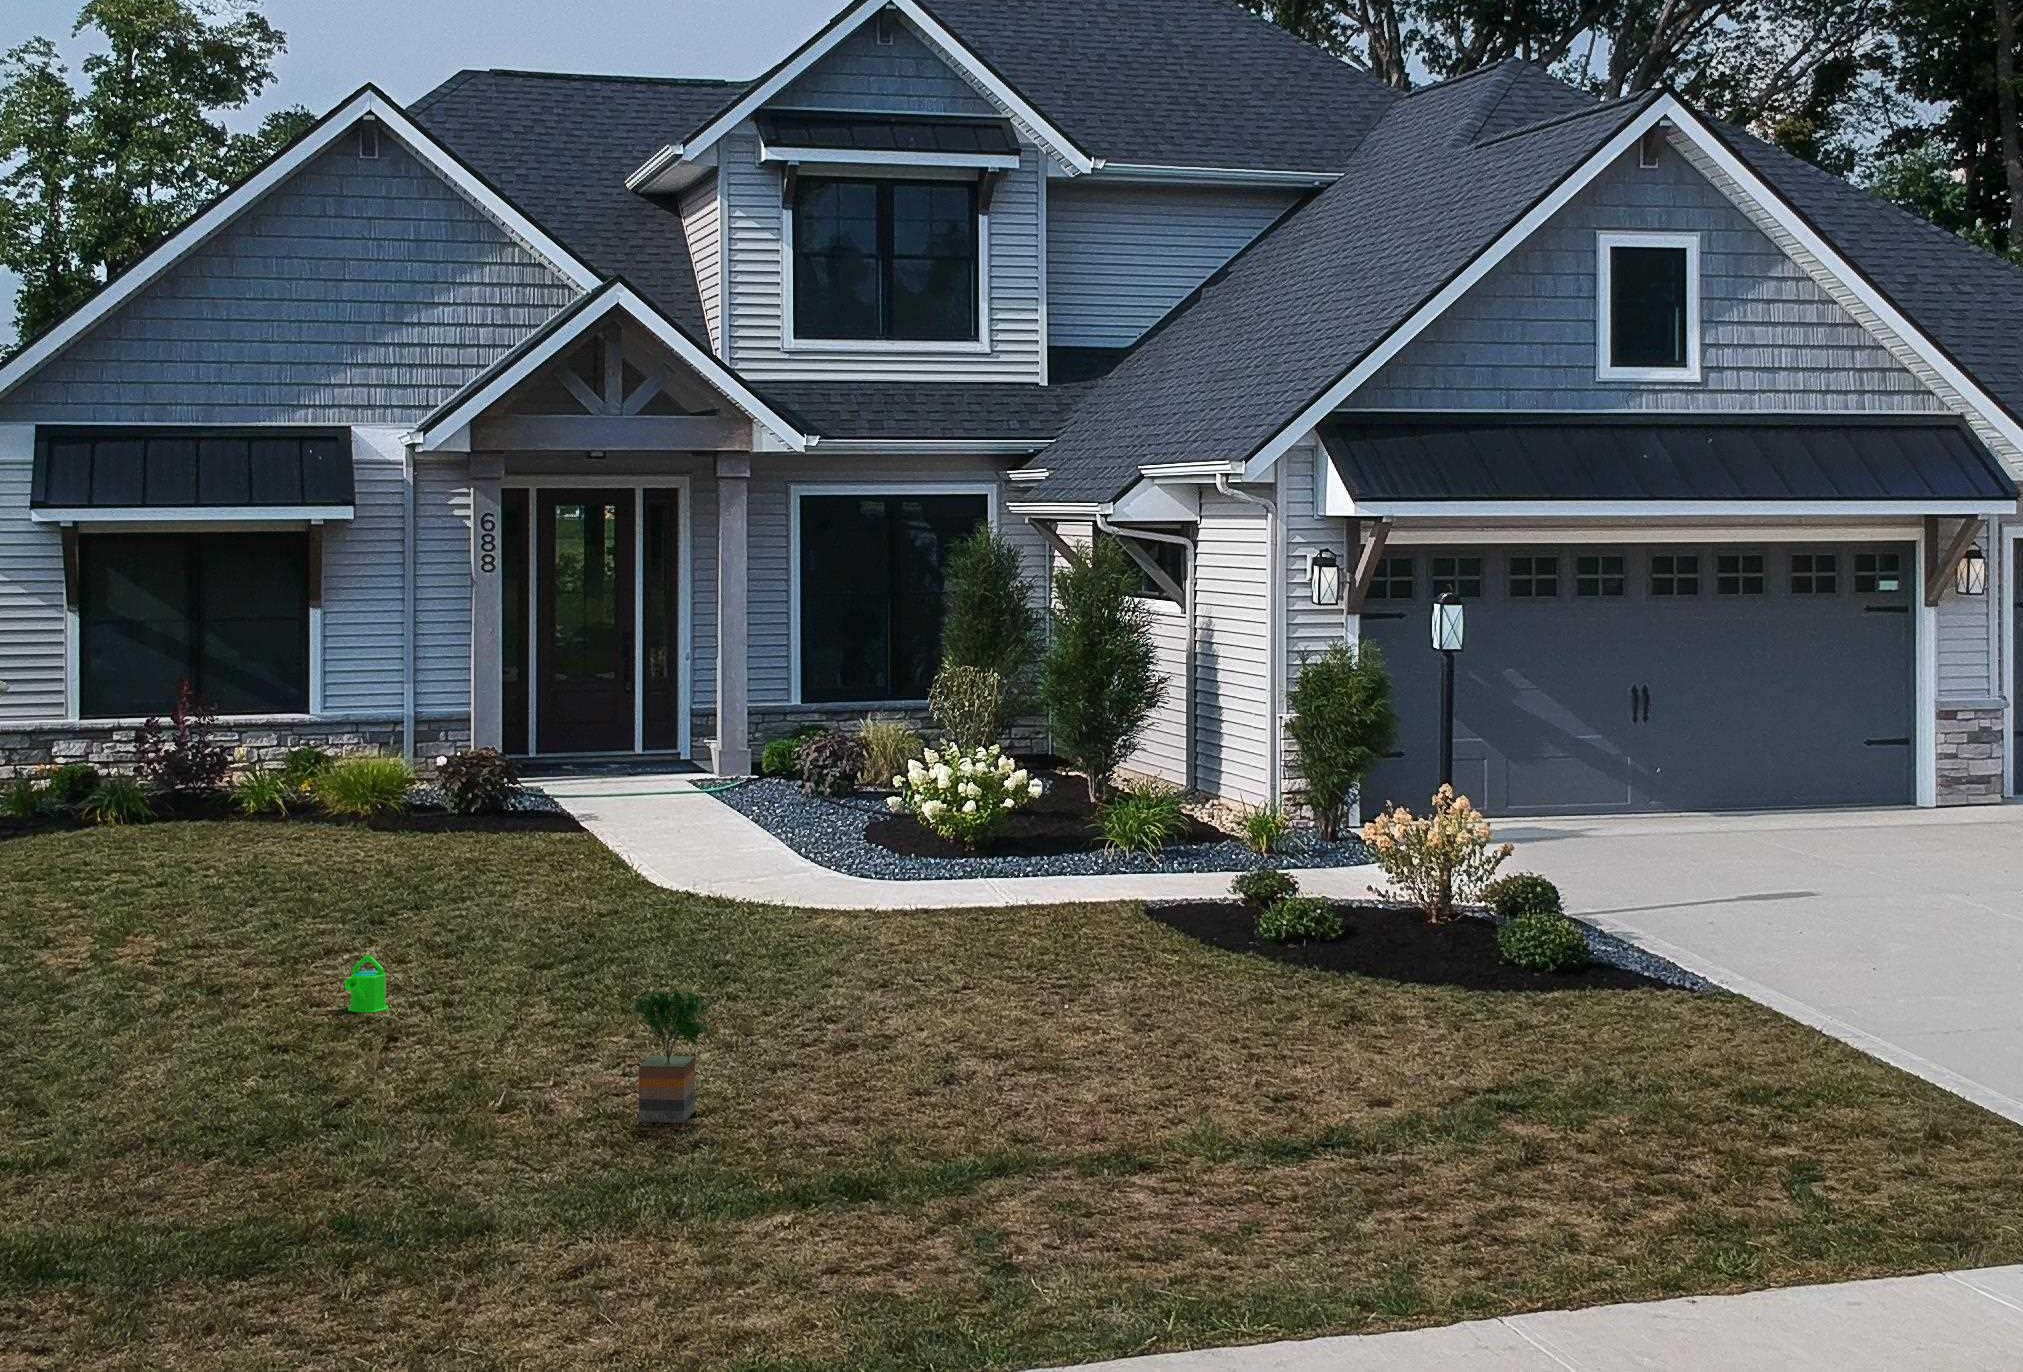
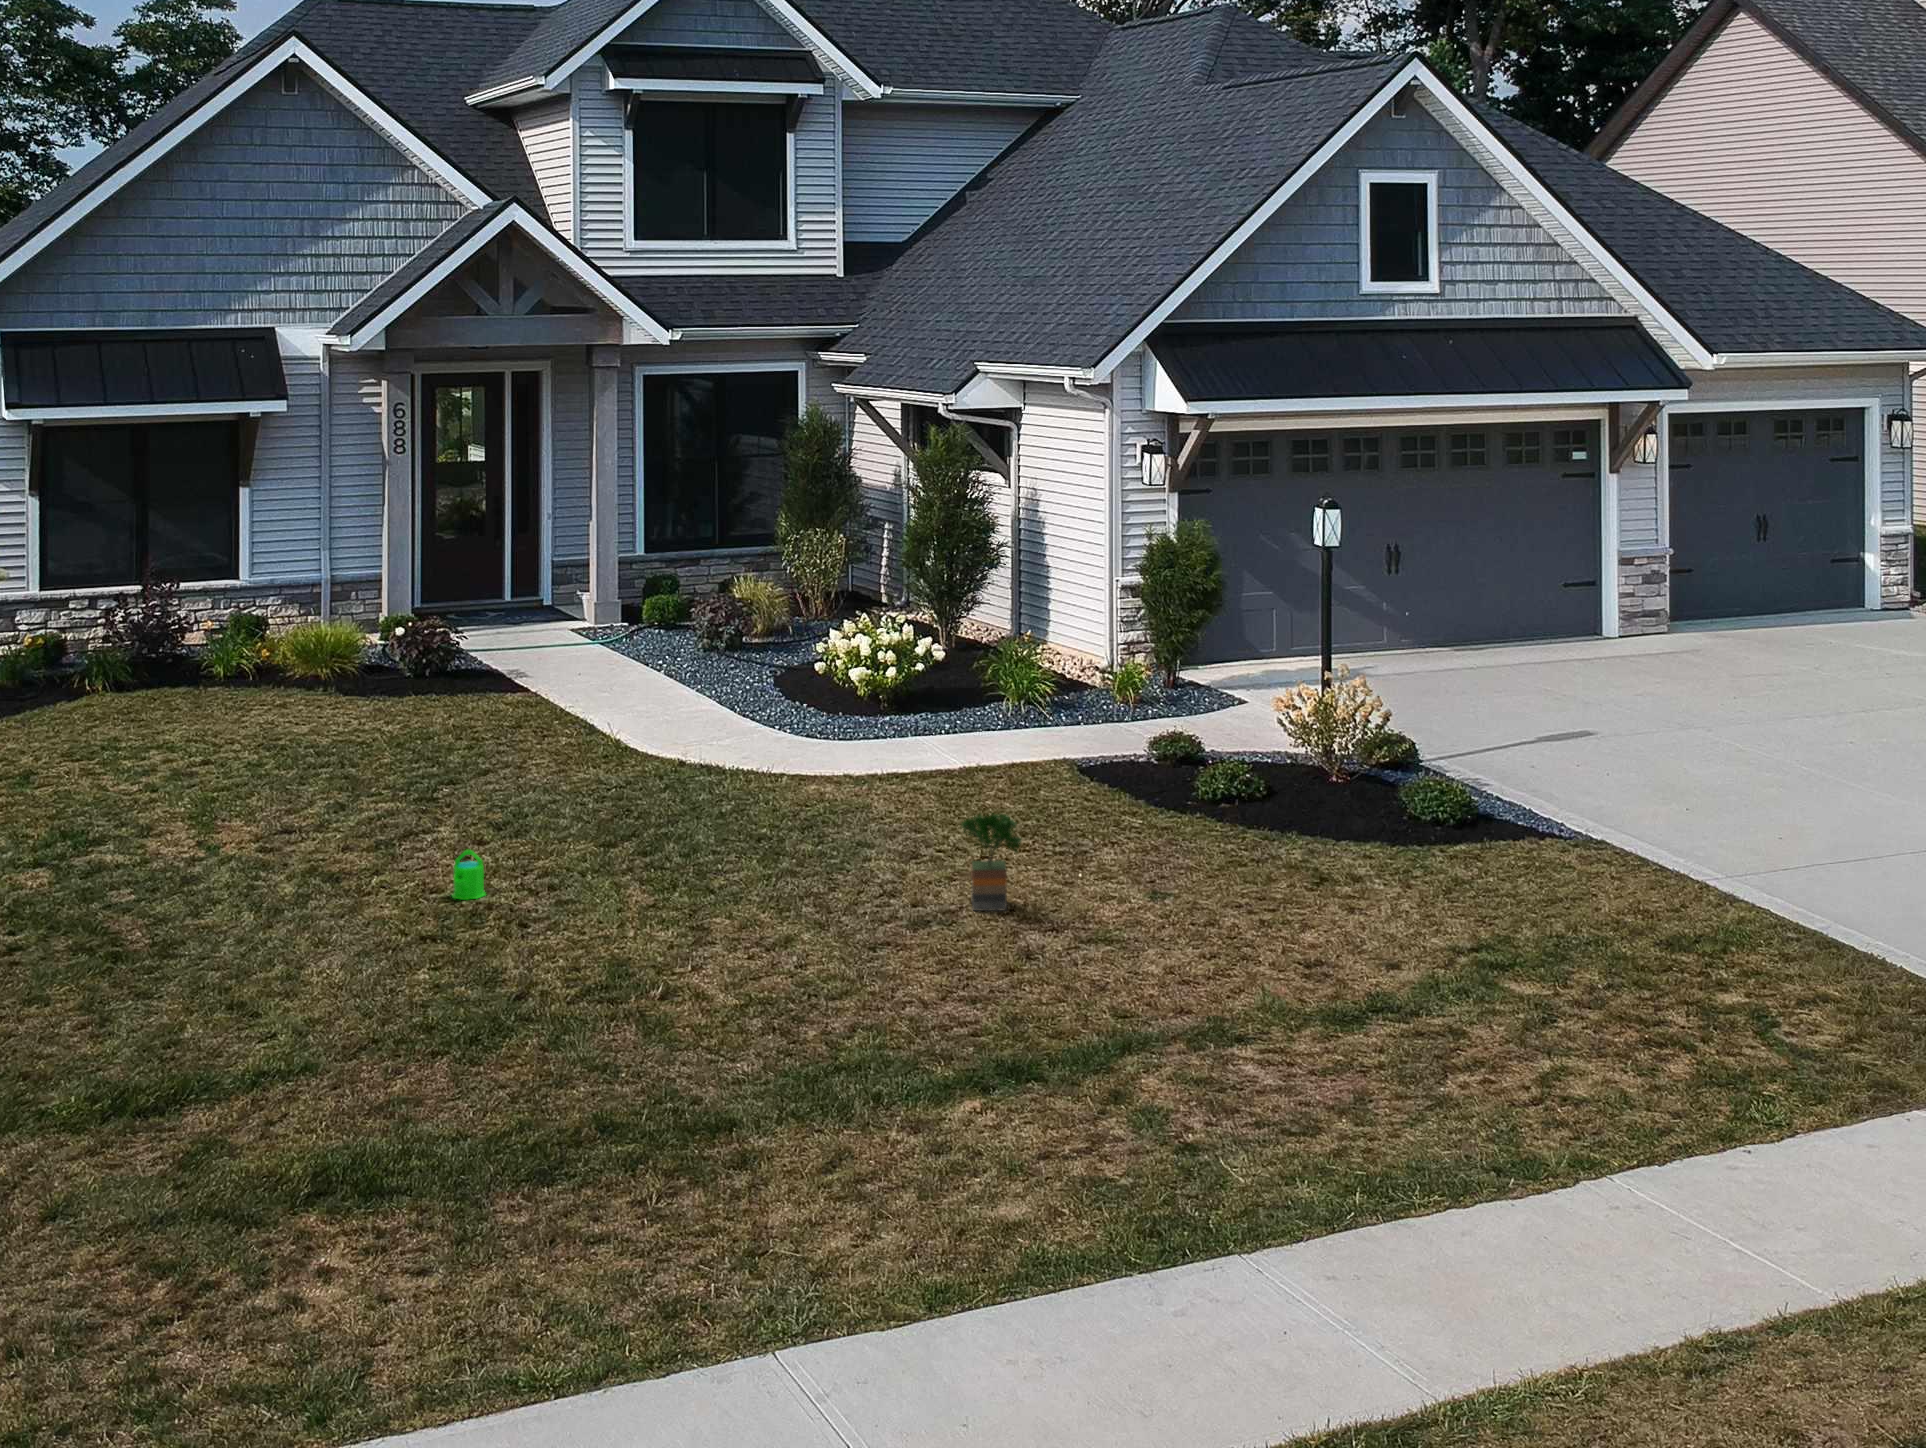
potted tree: present [632,990,710,1123] -> present [962,813,1021,911]

